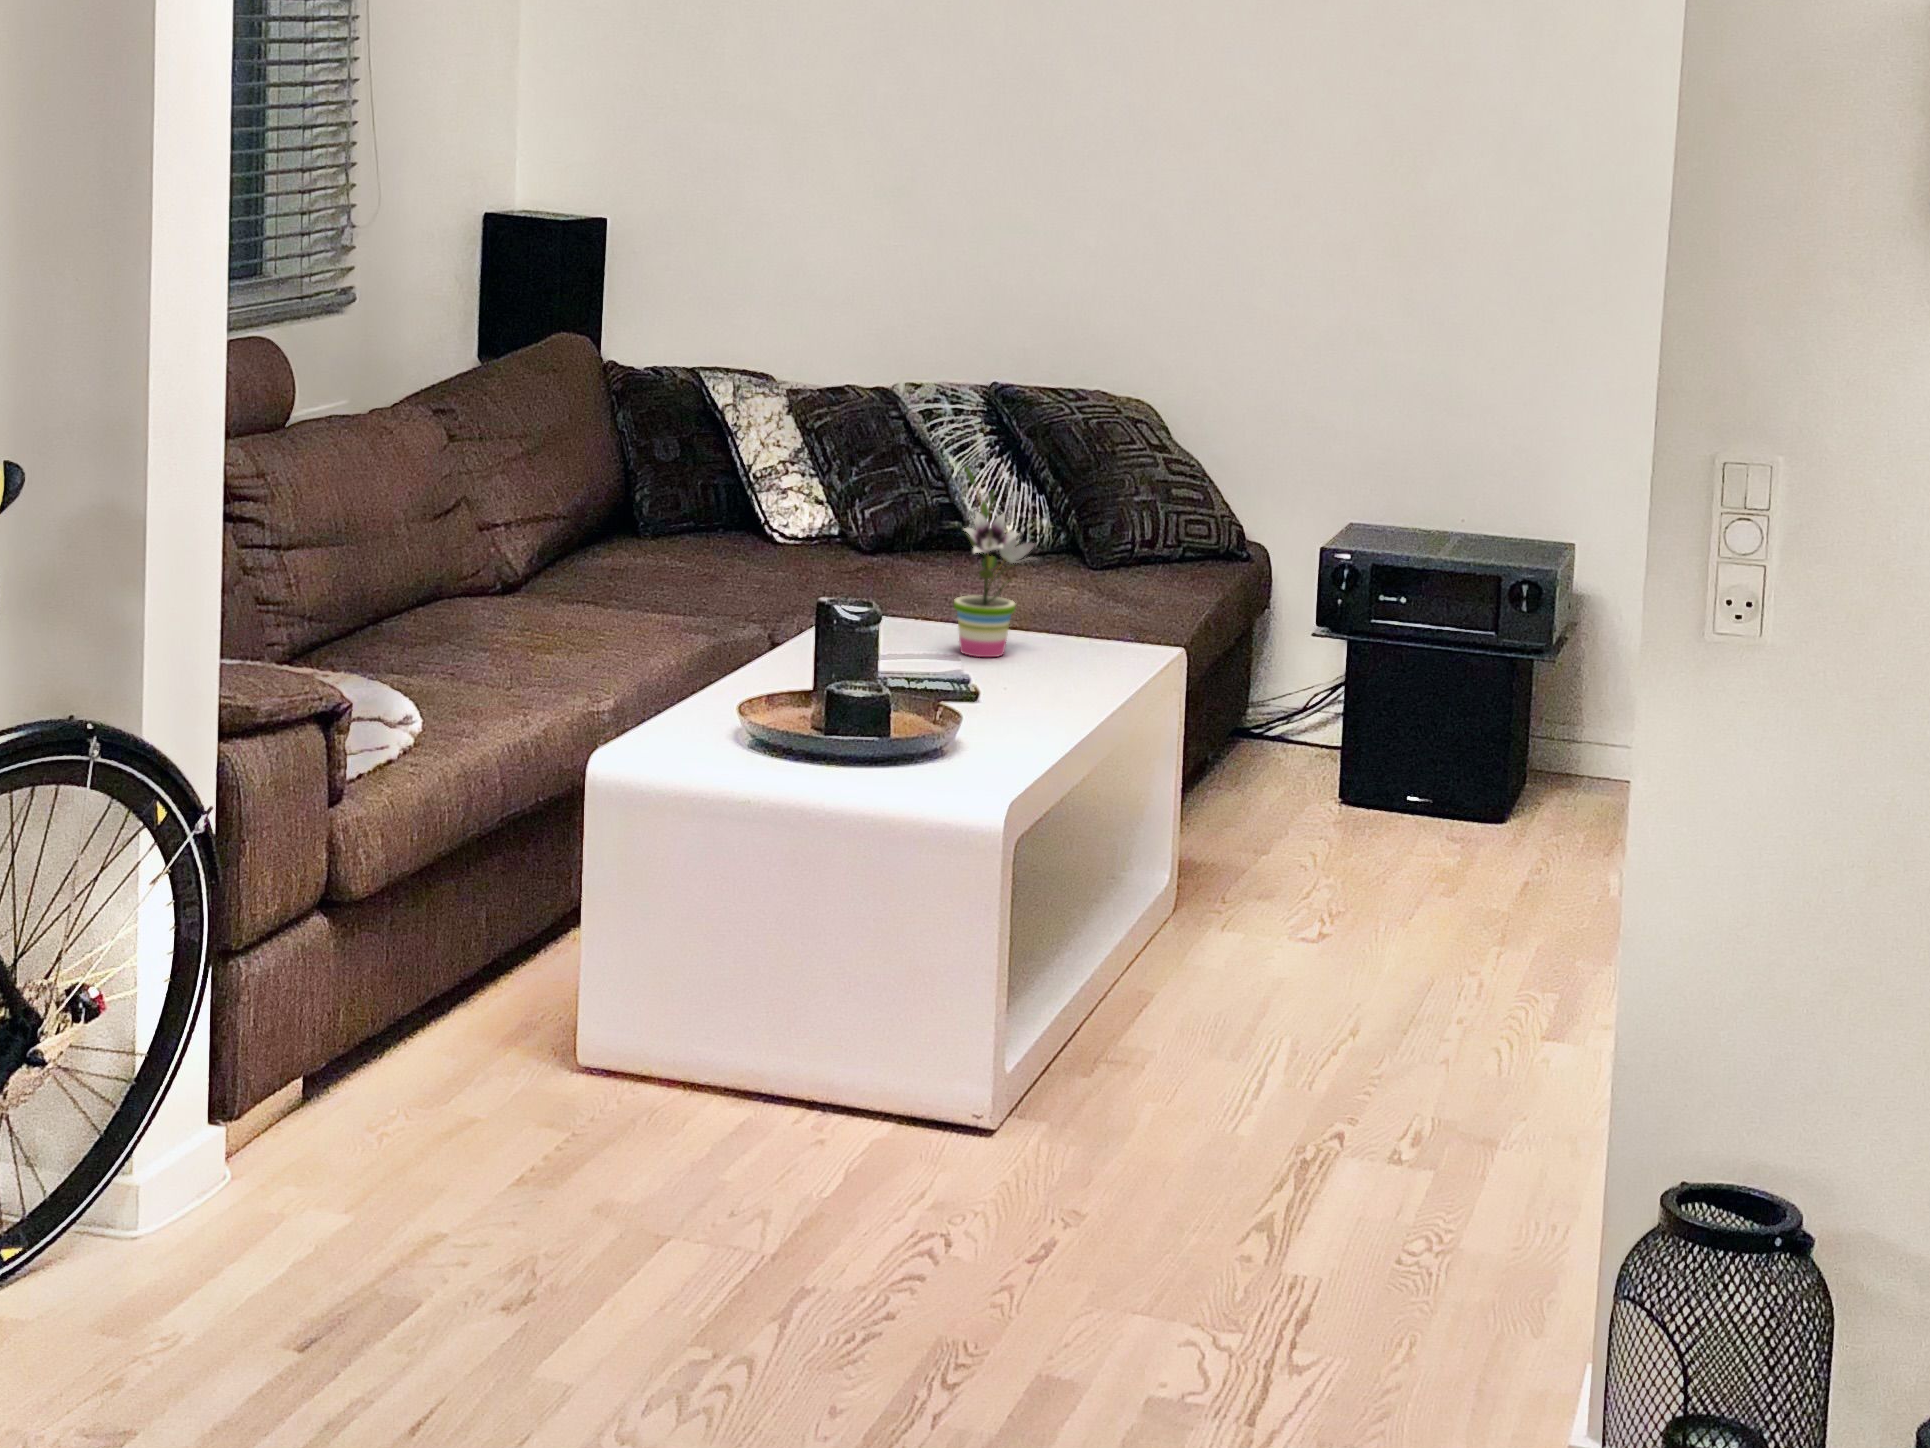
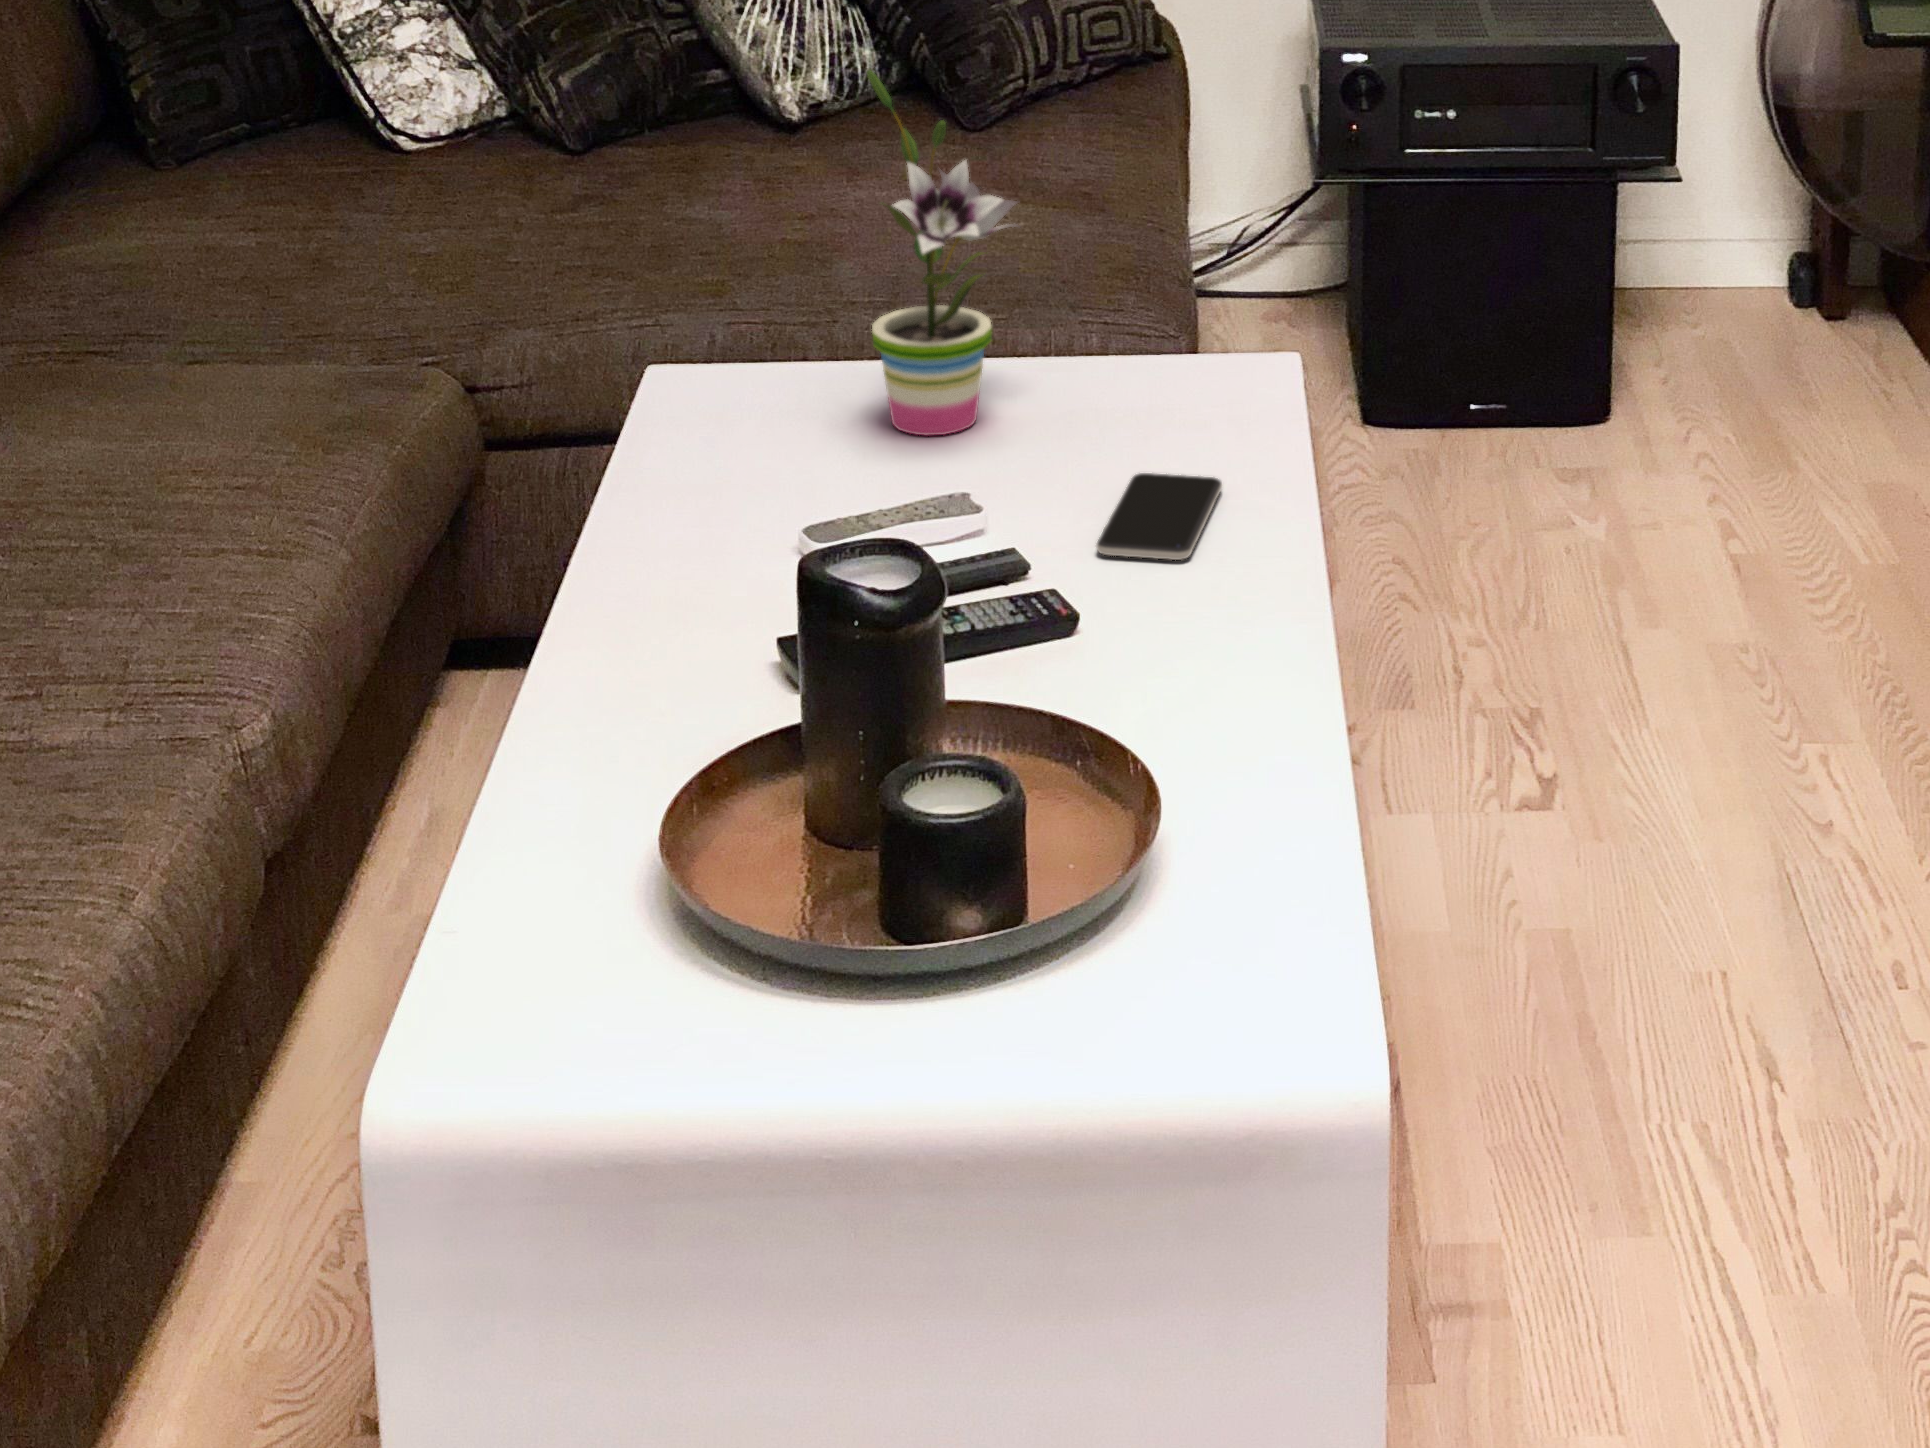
smartphone: none [1025,676,1105,703] -> present [1096,473,1222,560]

